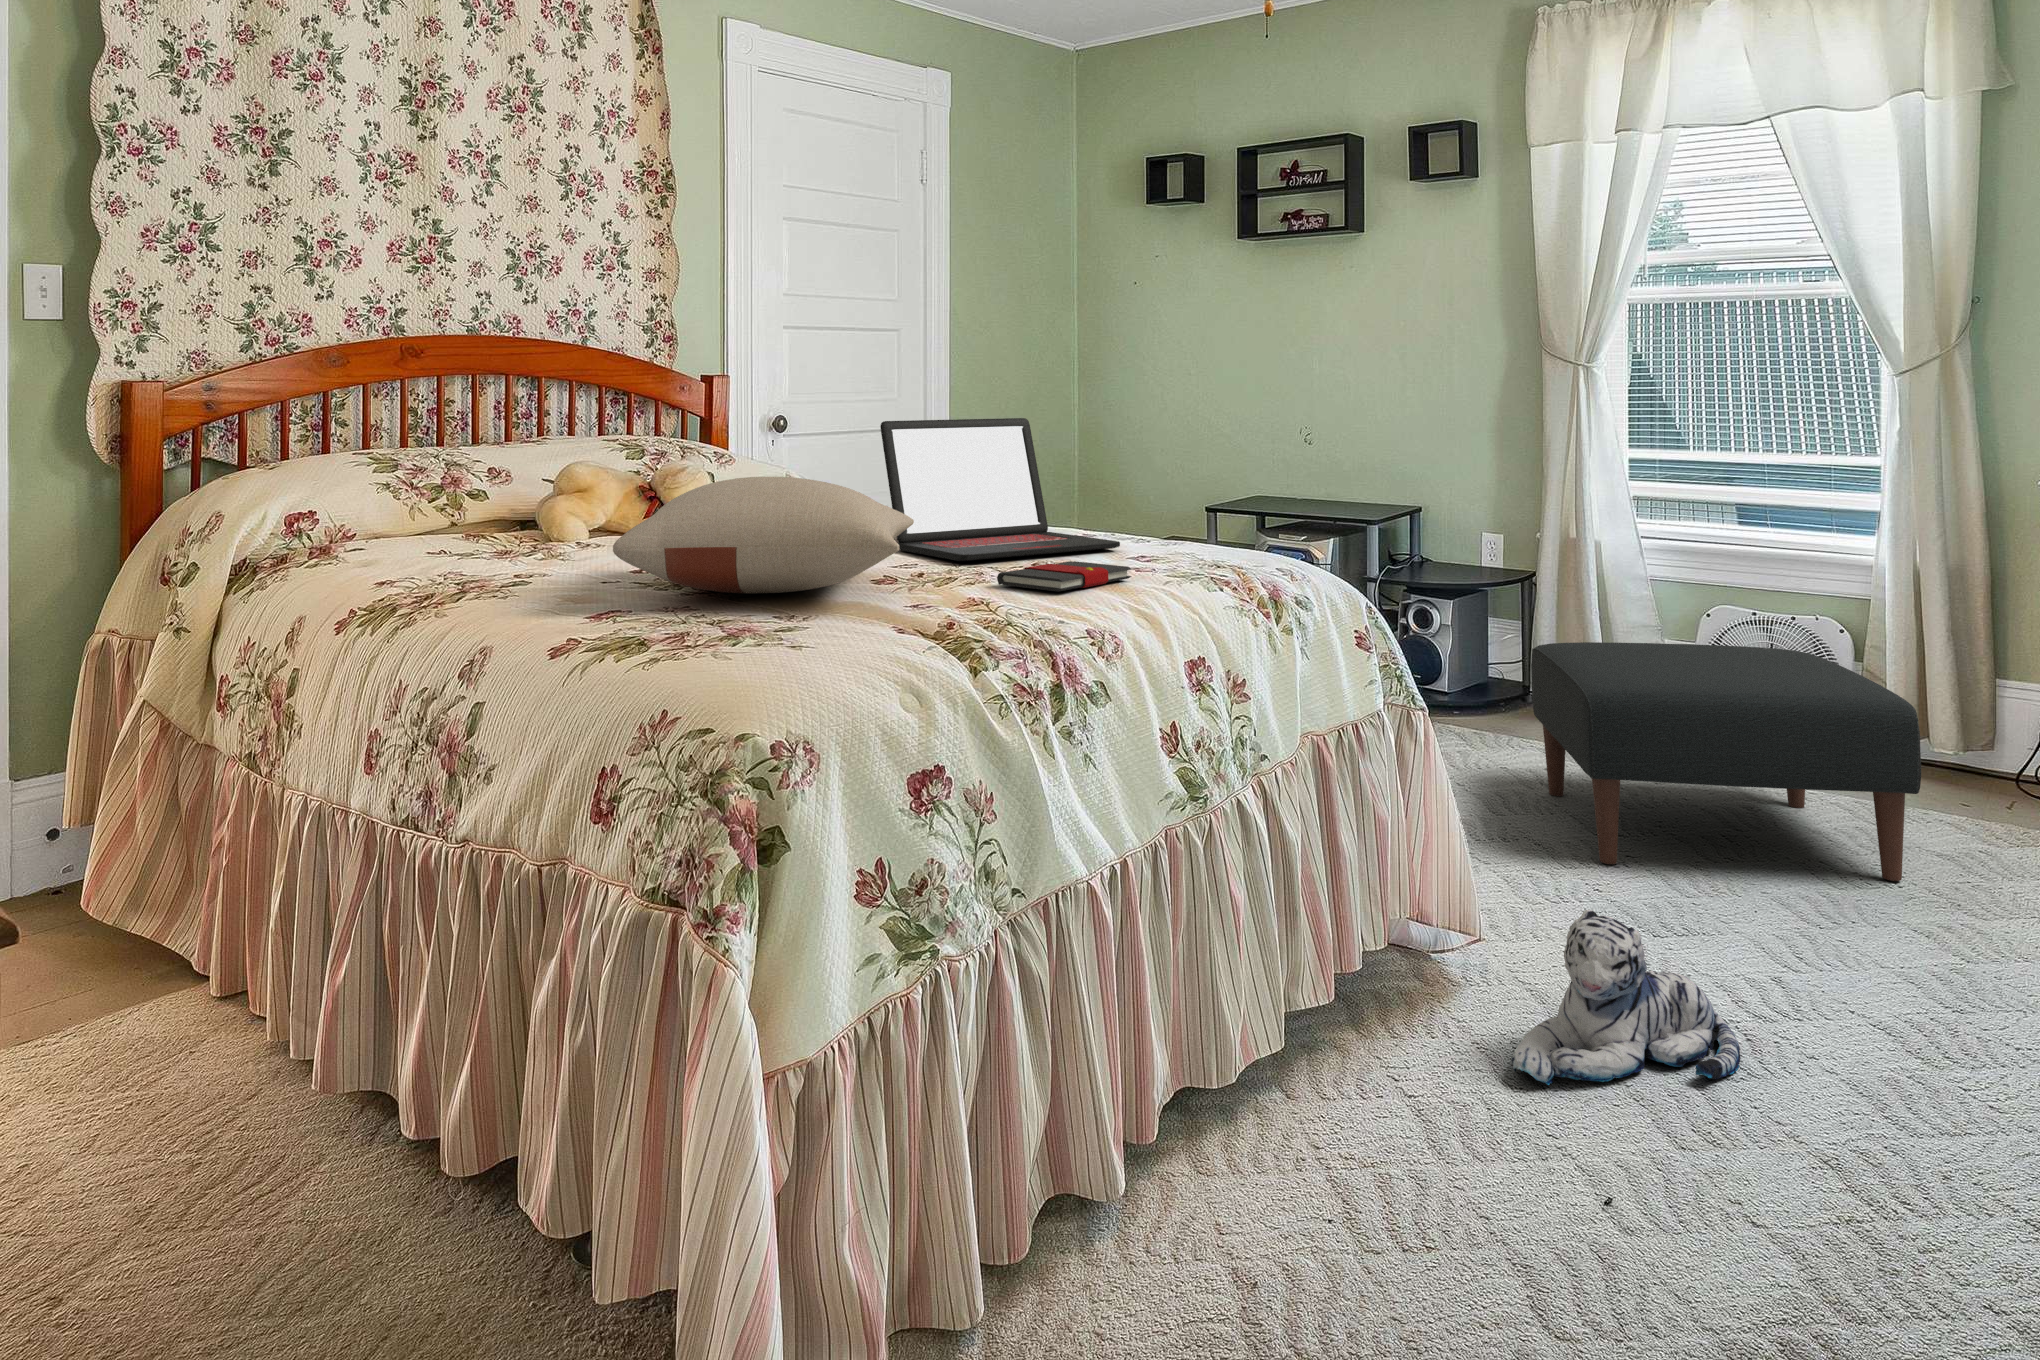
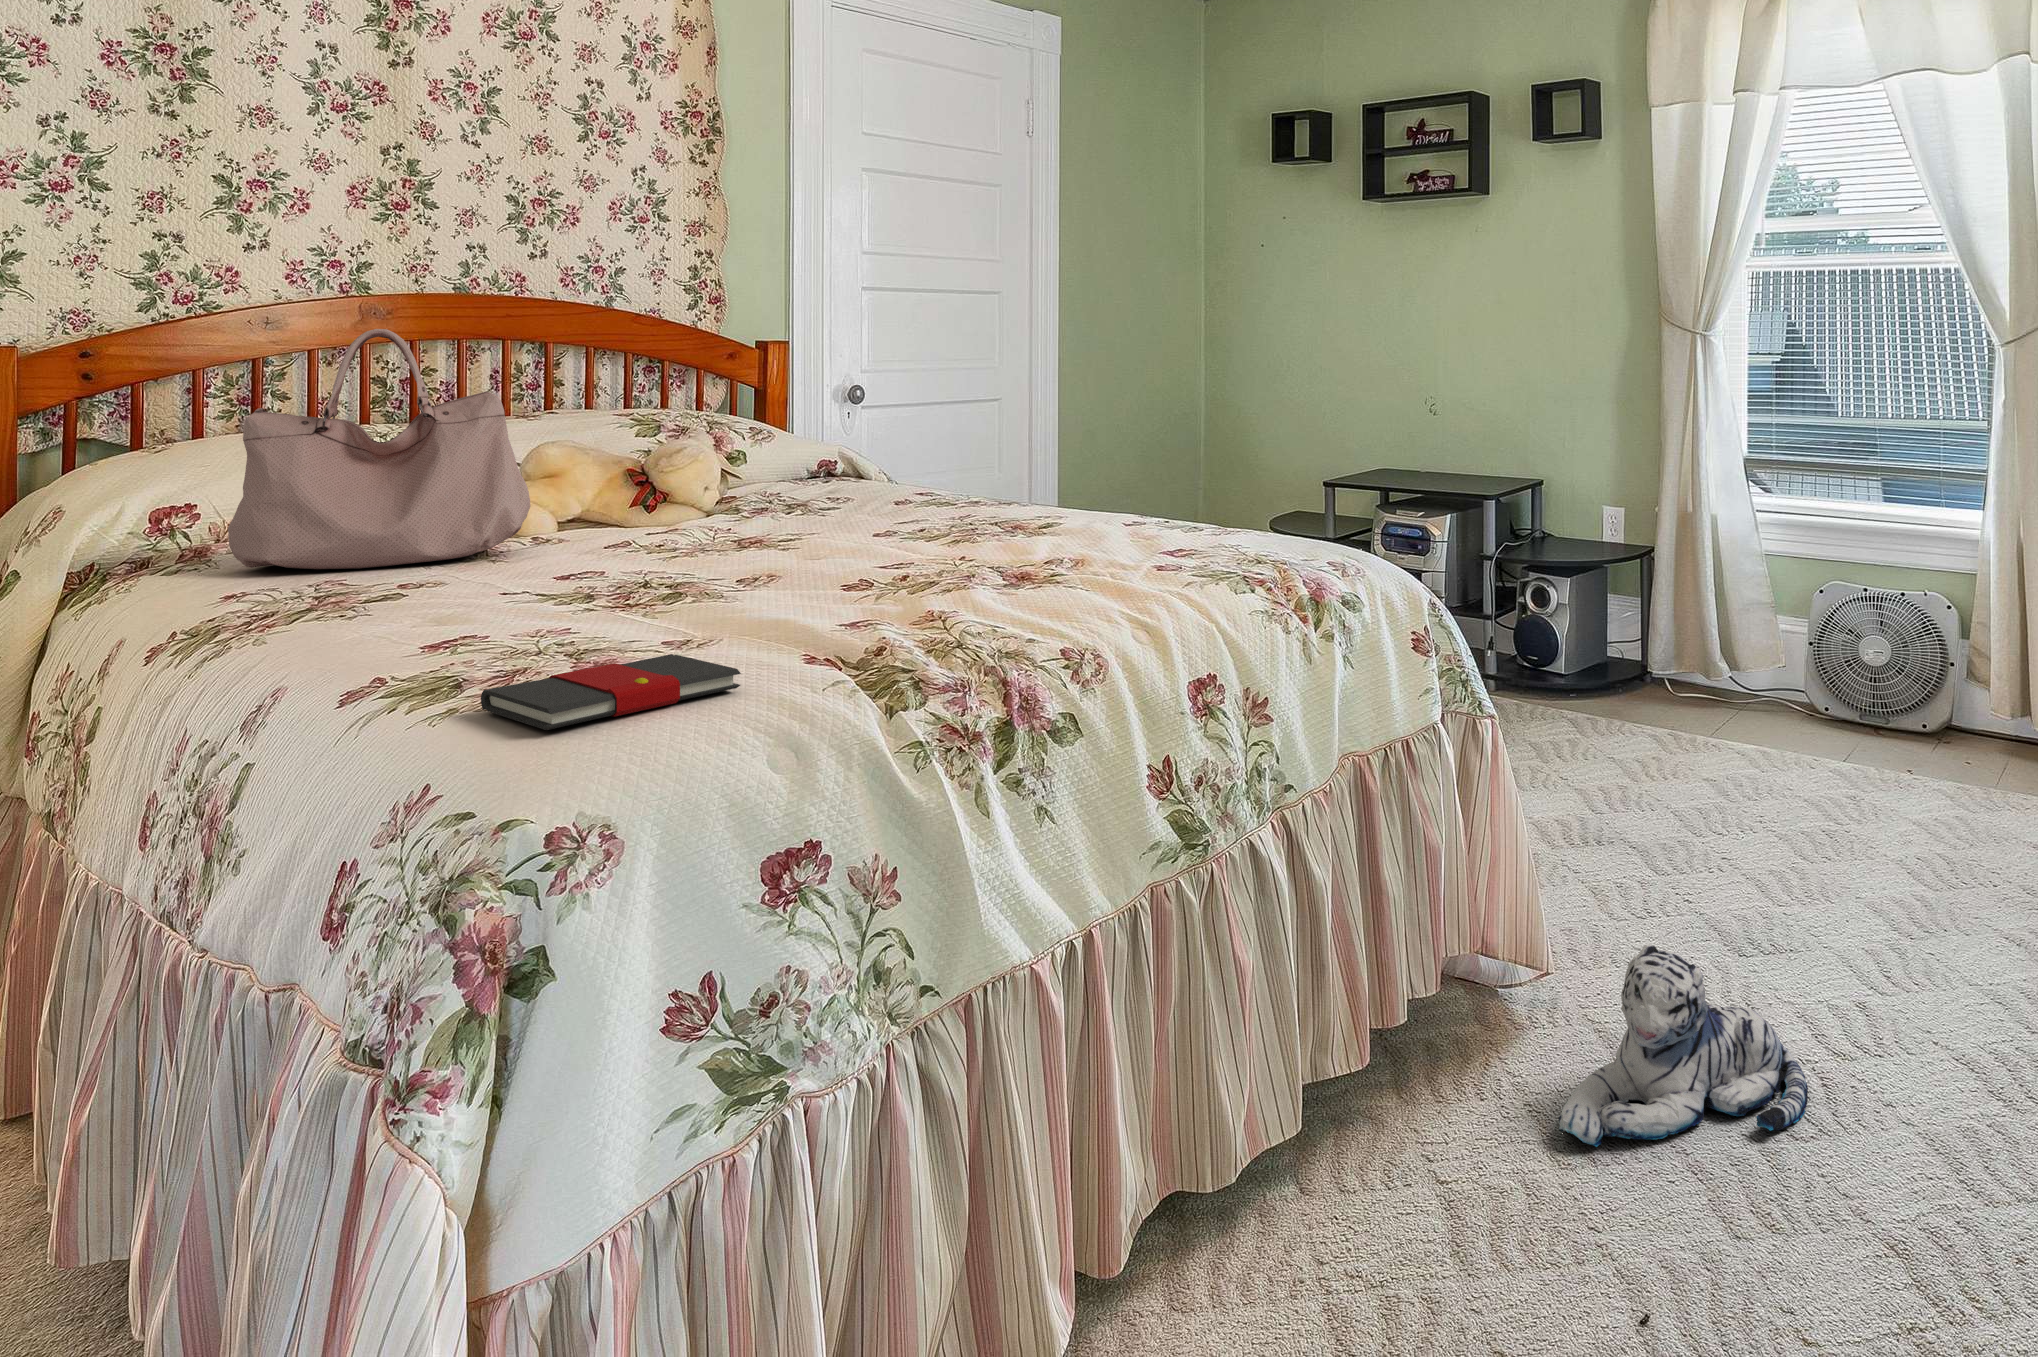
handbag: none [368,364,593,562] -> present [228,329,530,569]
laptop: present [880,418,1120,561] -> none [884,393,1156,561]
pillow: present [613,477,914,594] -> none [462,469,894,610]
book: present [997,561,1131,592] -> present [481,654,741,730]
ottoman: present [1531,642,1921,881] -> none [1635,627,2015,878]

